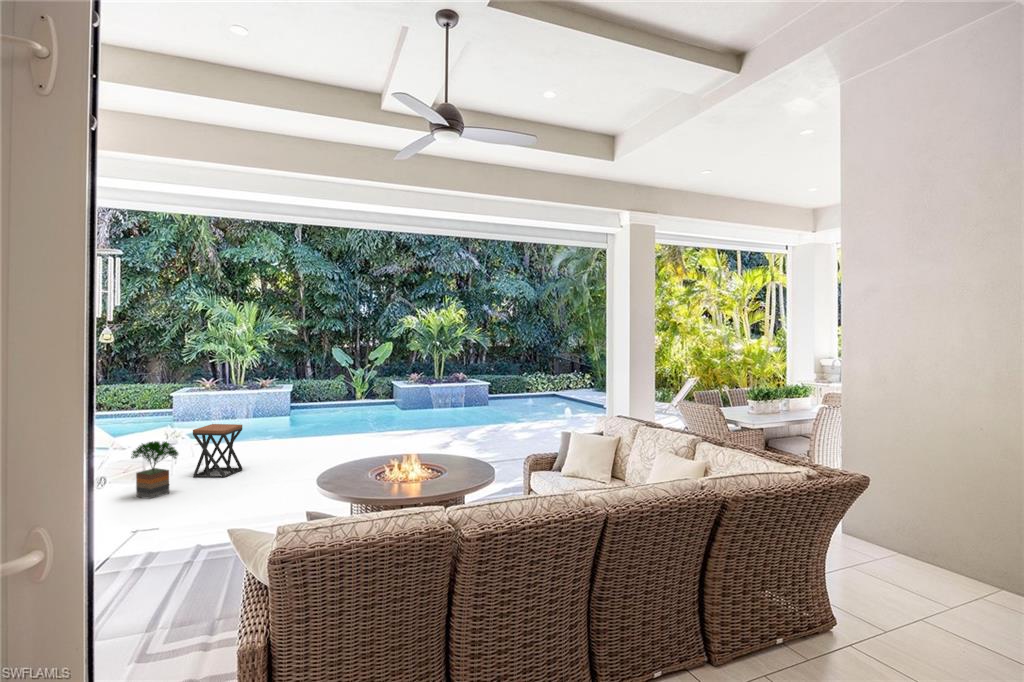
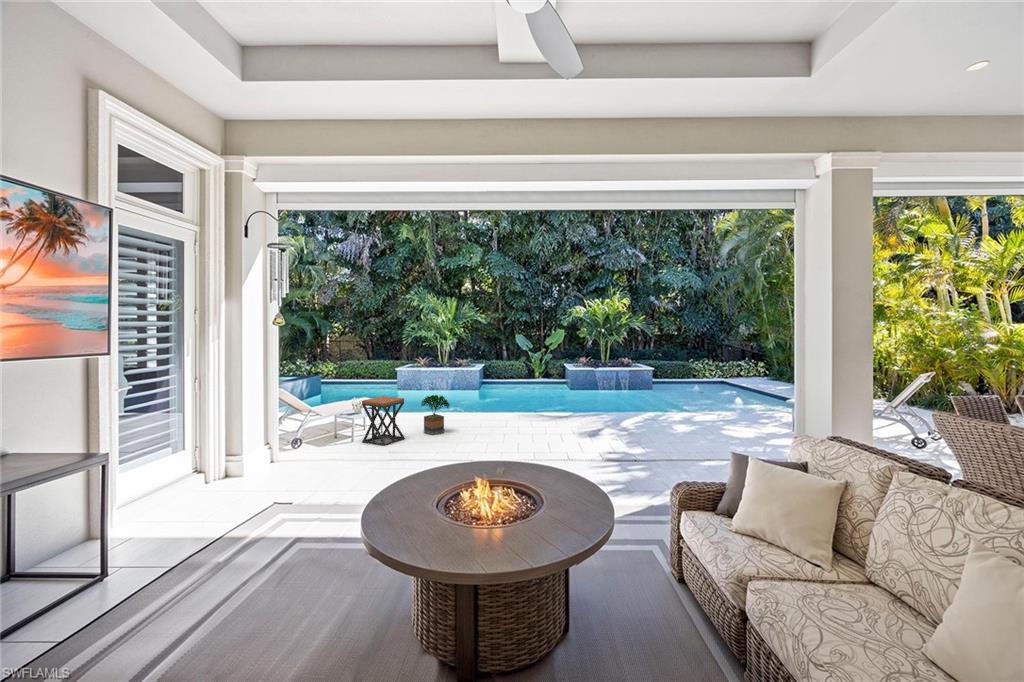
potted tree: present [131,441,178,499] -> present [421,395,450,436]

